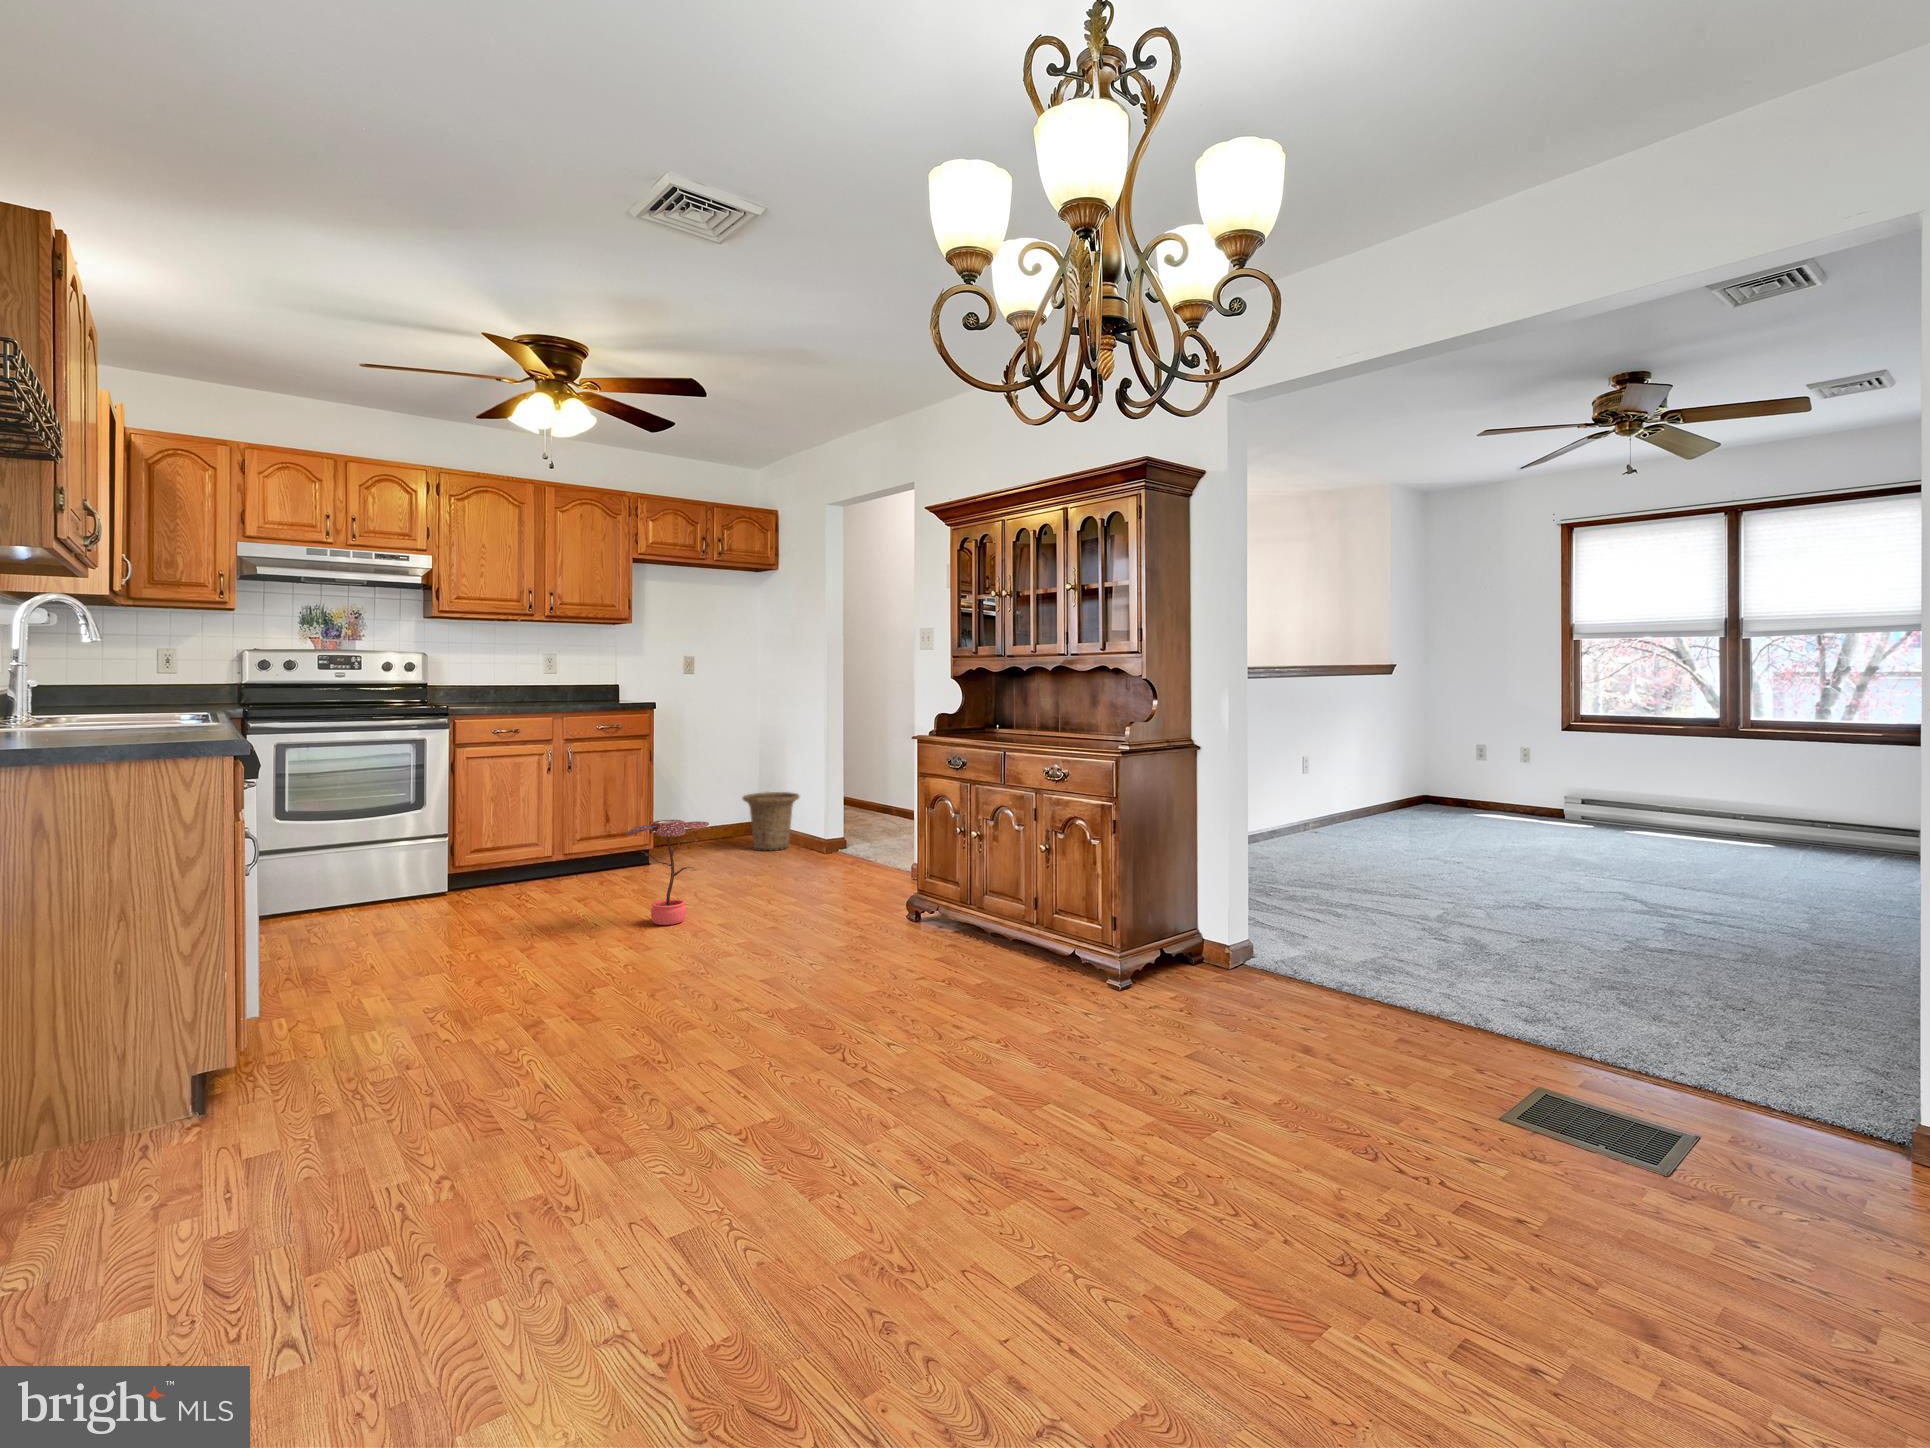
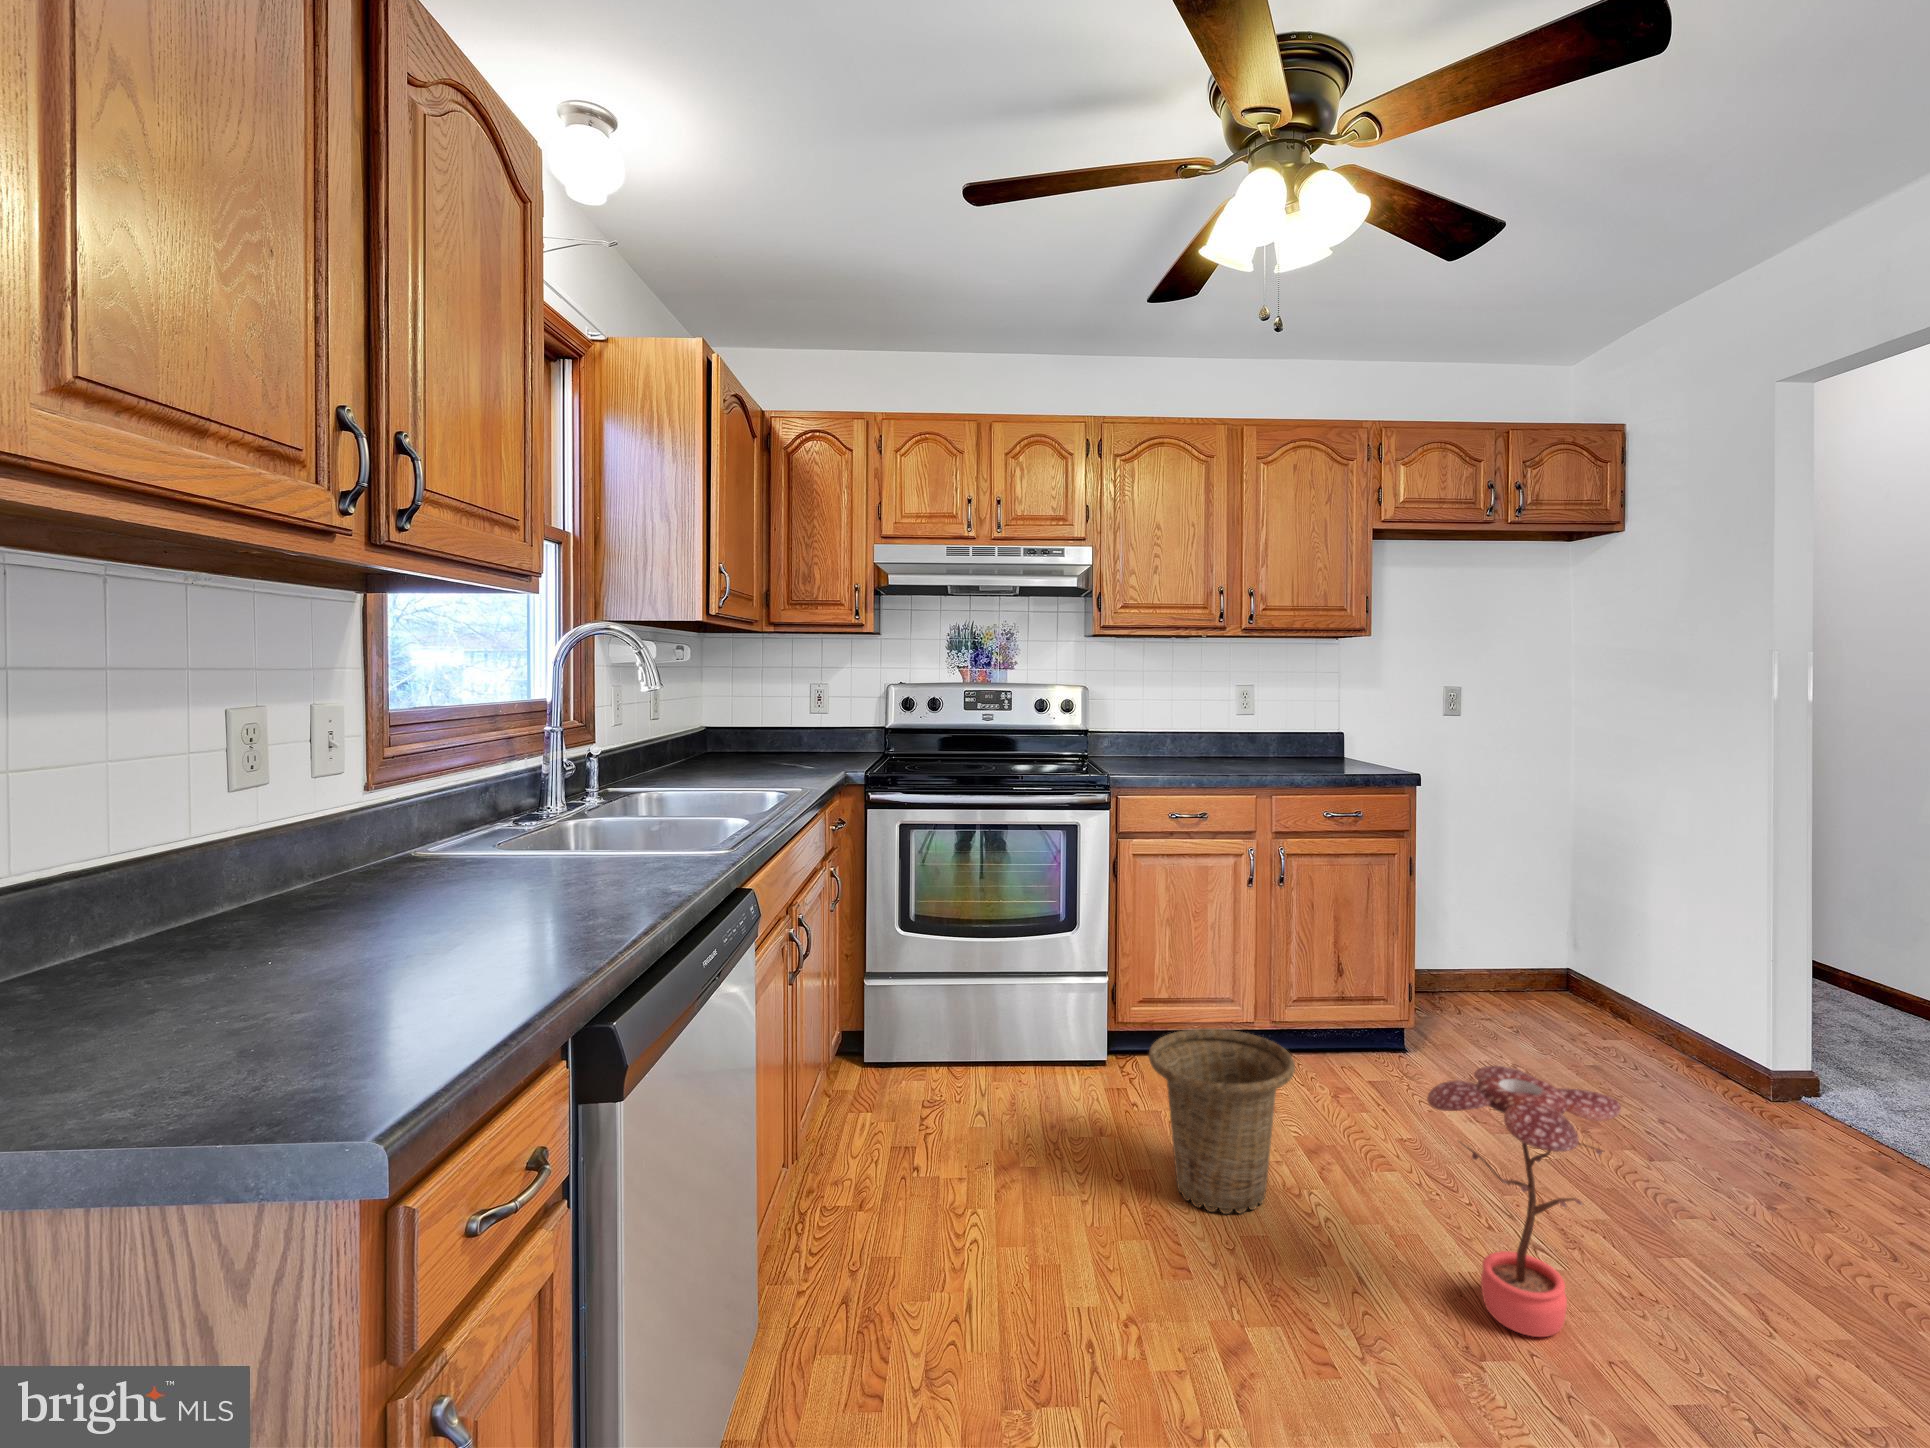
basket: present [743,792,799,851] -> present [1149,1029,1295,1214]

